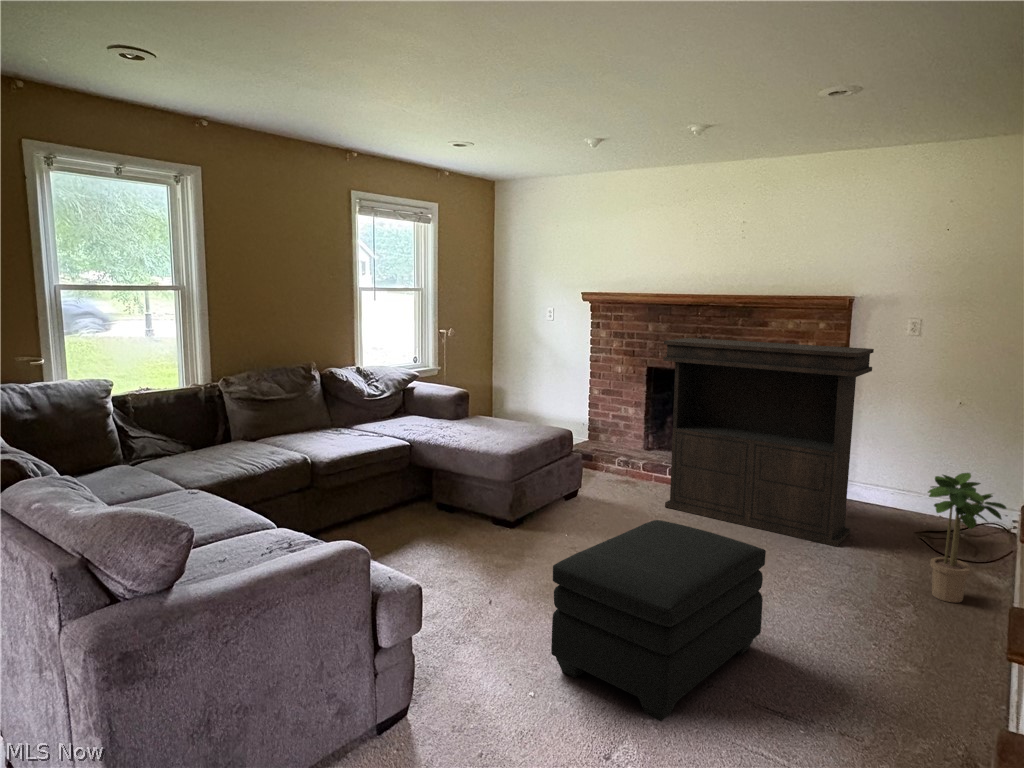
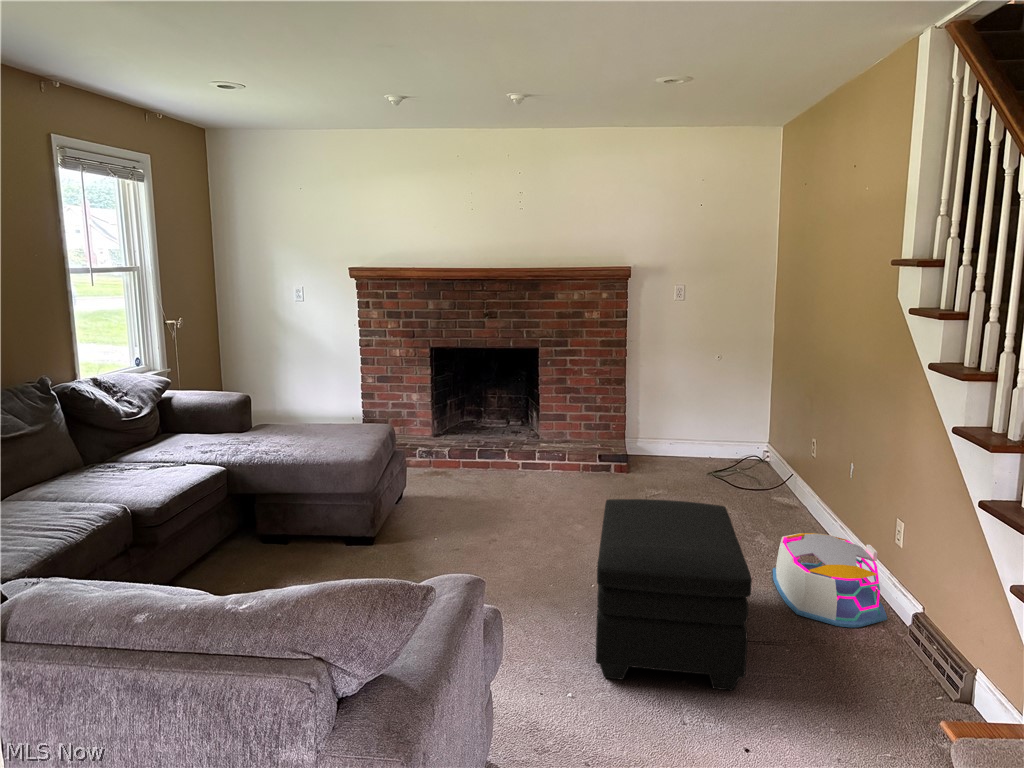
console table: present [663,338,874,547] -> none [491,315,680,495]
potted plant: present [928,473,1006,603] -> none [752,413,820,520]
storage bin: none [827,607,964,730] -> present [773,533,887,628]

